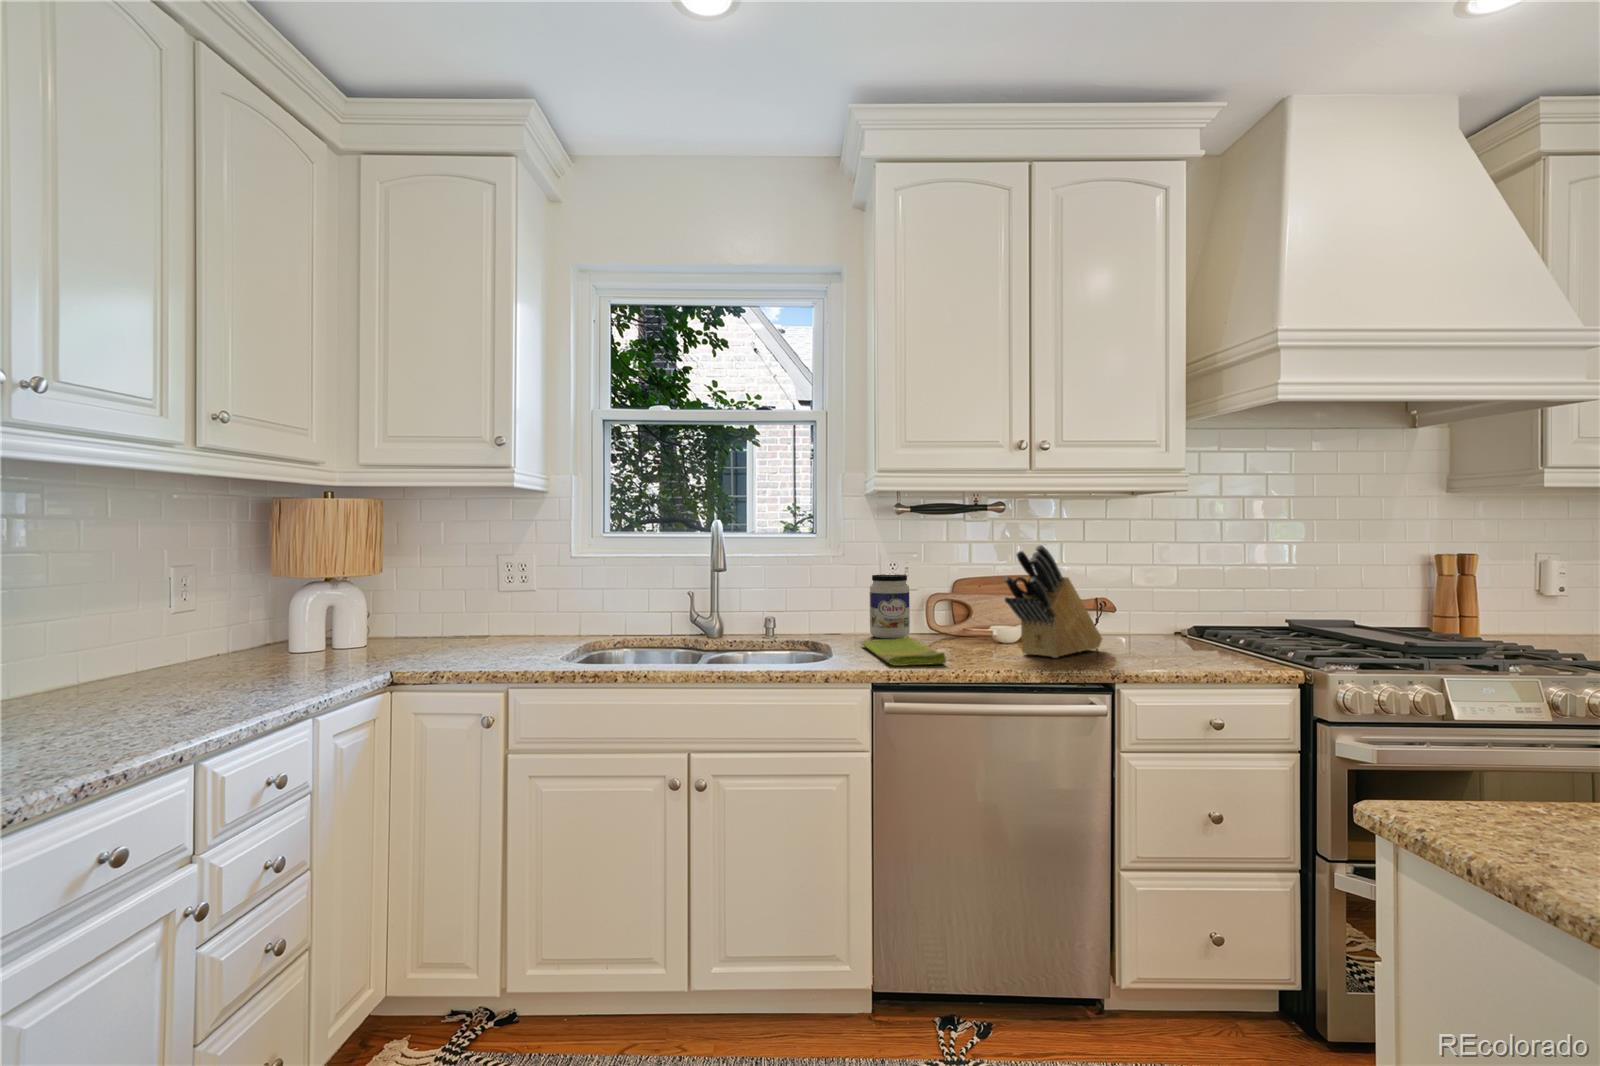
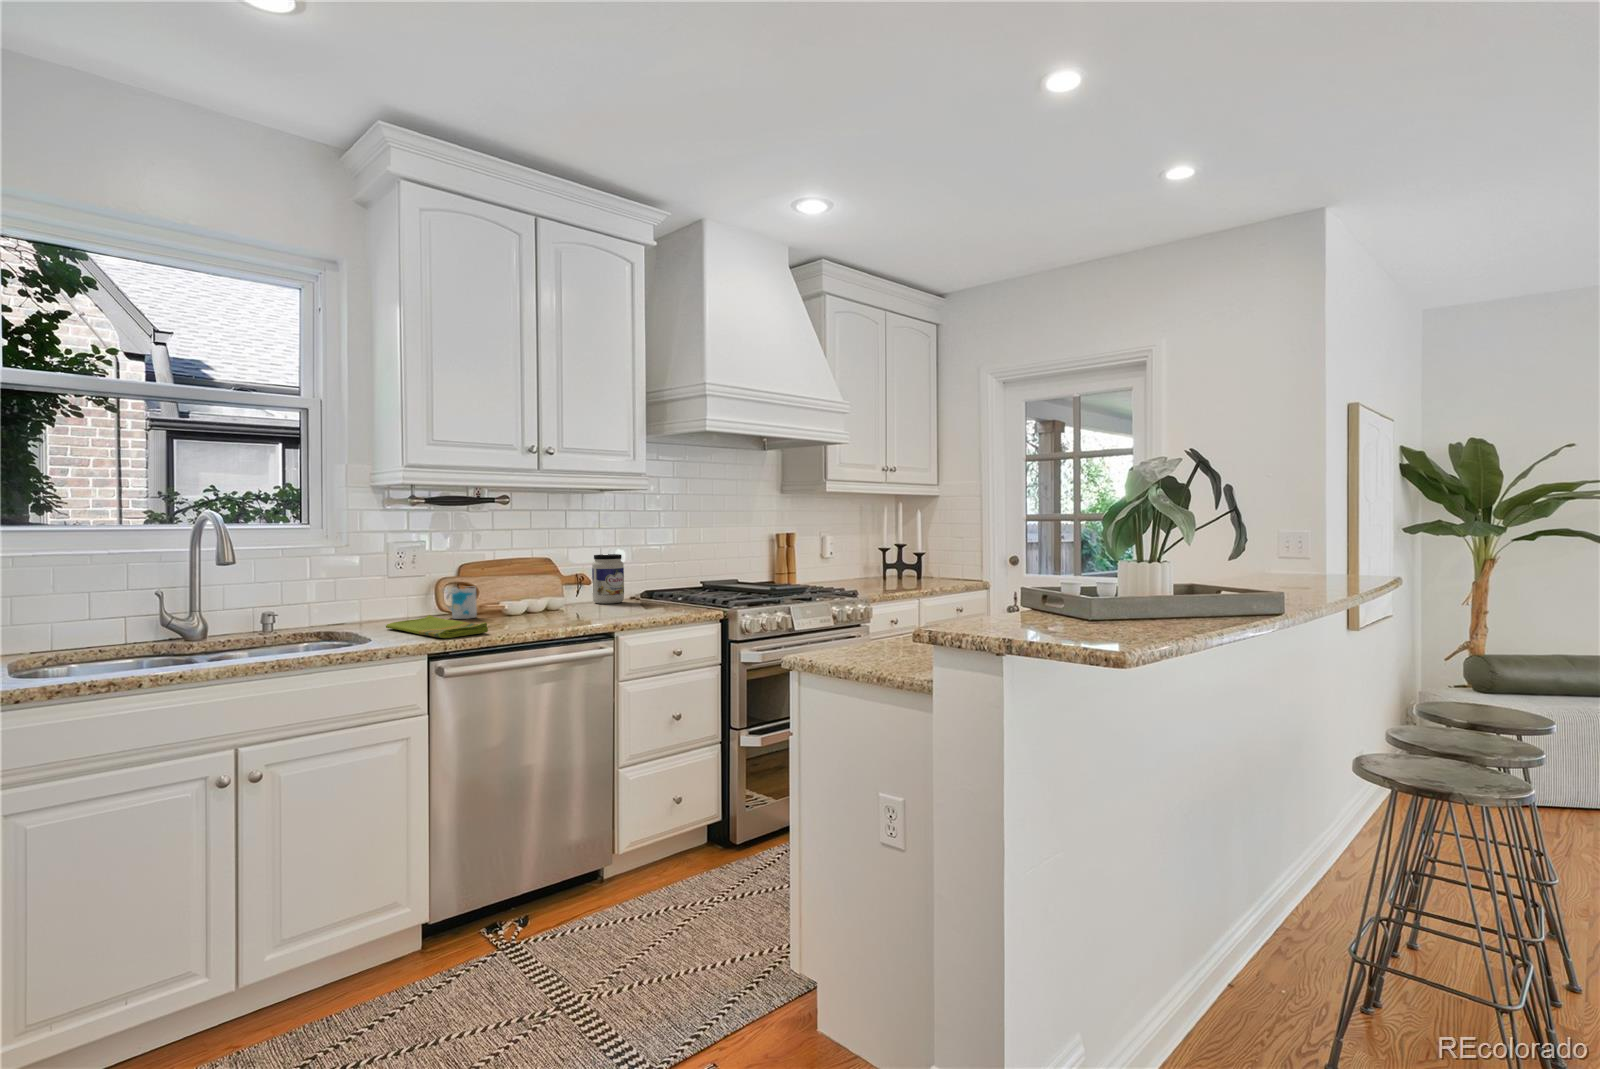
knife block: present [1004,545,1102,658] -> none [526,532,591,621]
jar: present [870,574,910,639] -> present [592,554,624,604]
mug: none [937,606,966,643] -> present [446,587,477,619]

